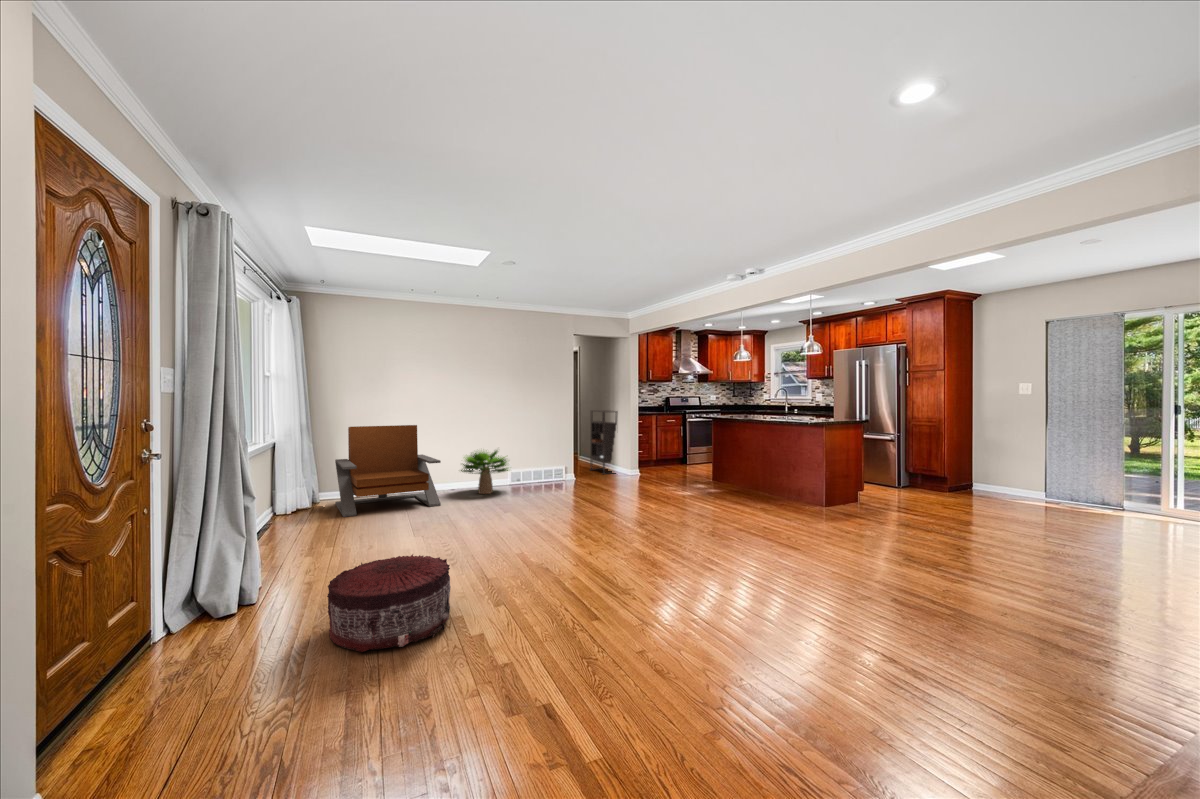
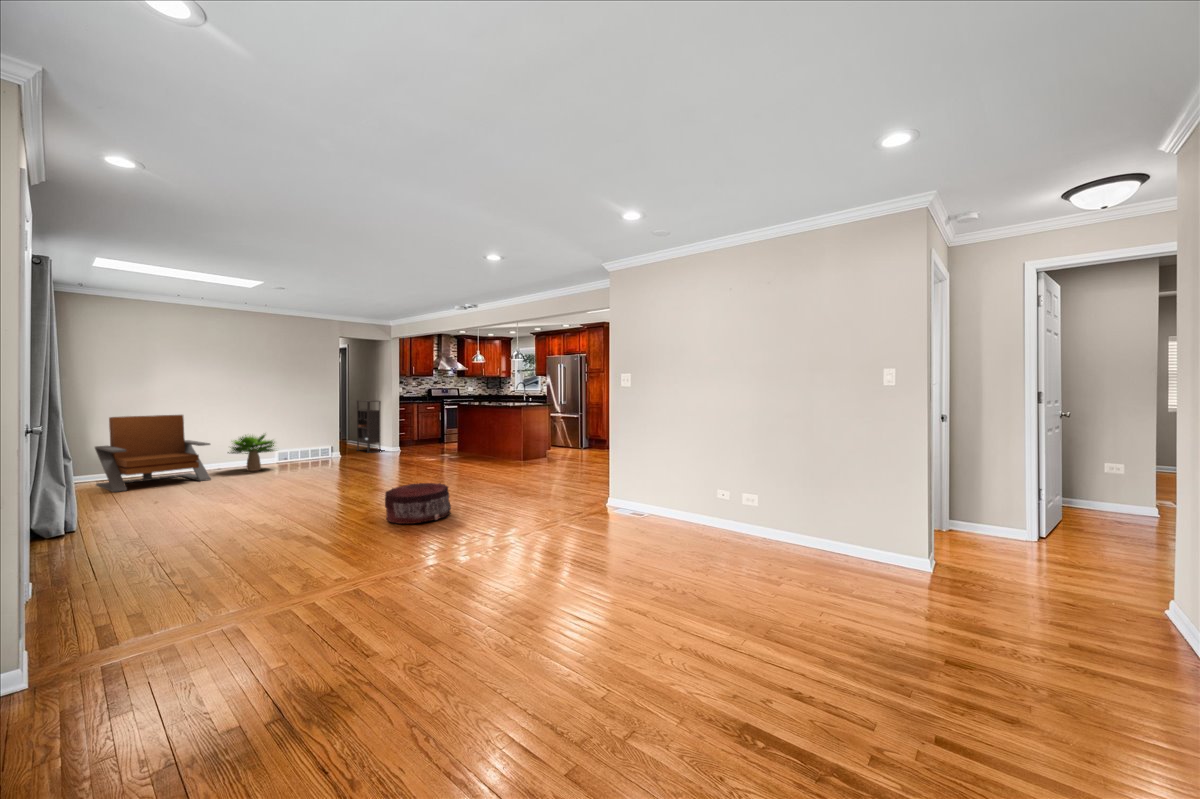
pouf: present [327,554,451,652] -> present [385,483,451,524]

